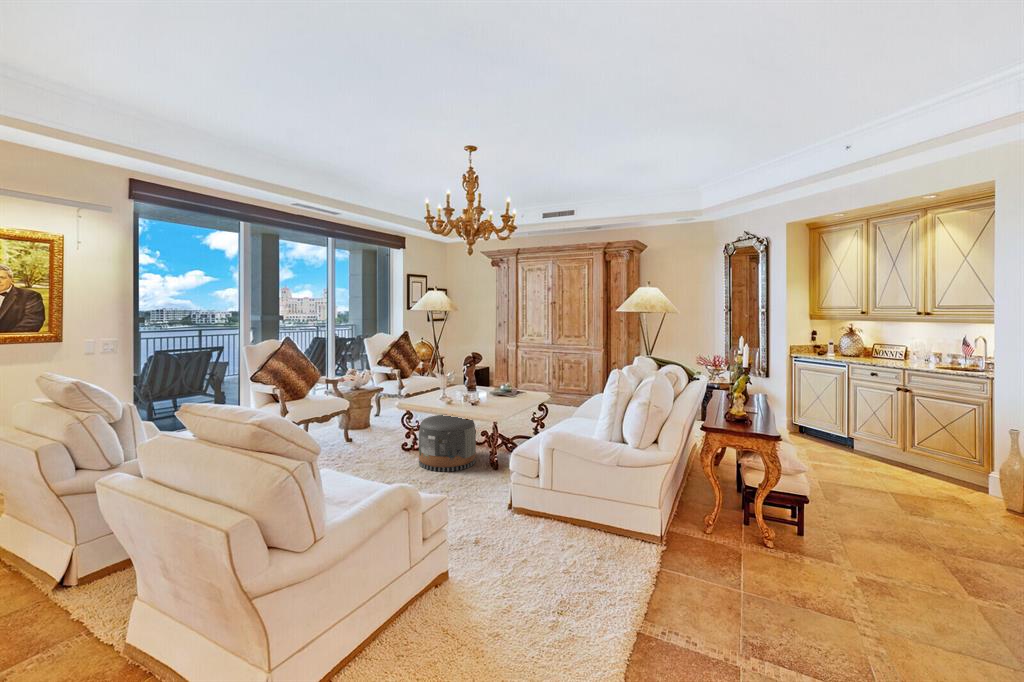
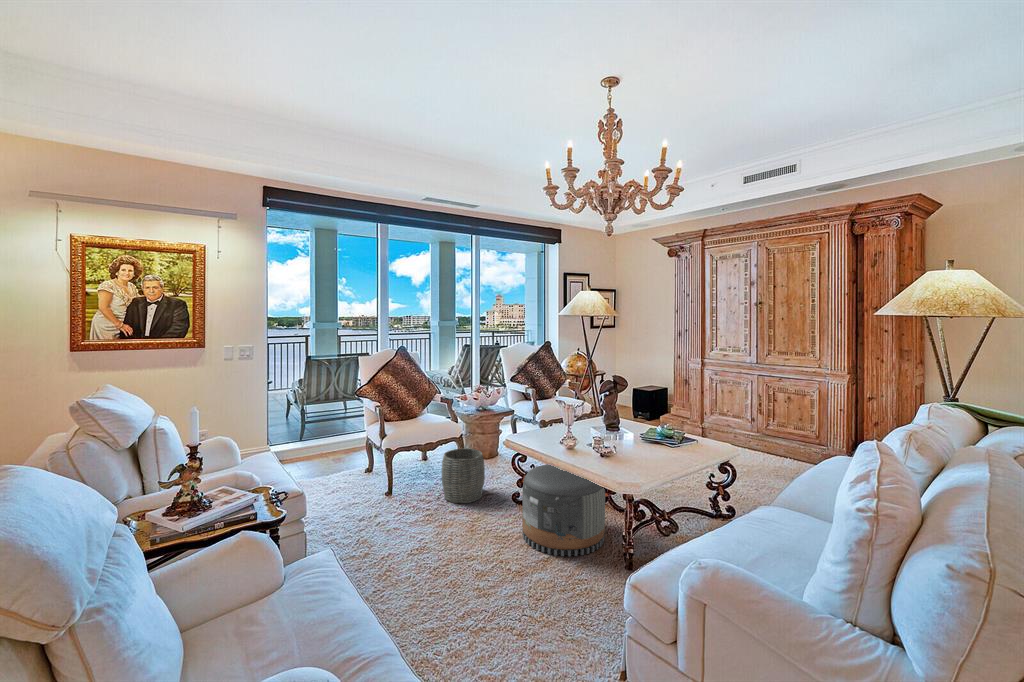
woven basket: none [341,416,377,457] -> present [442,448,485,503]

